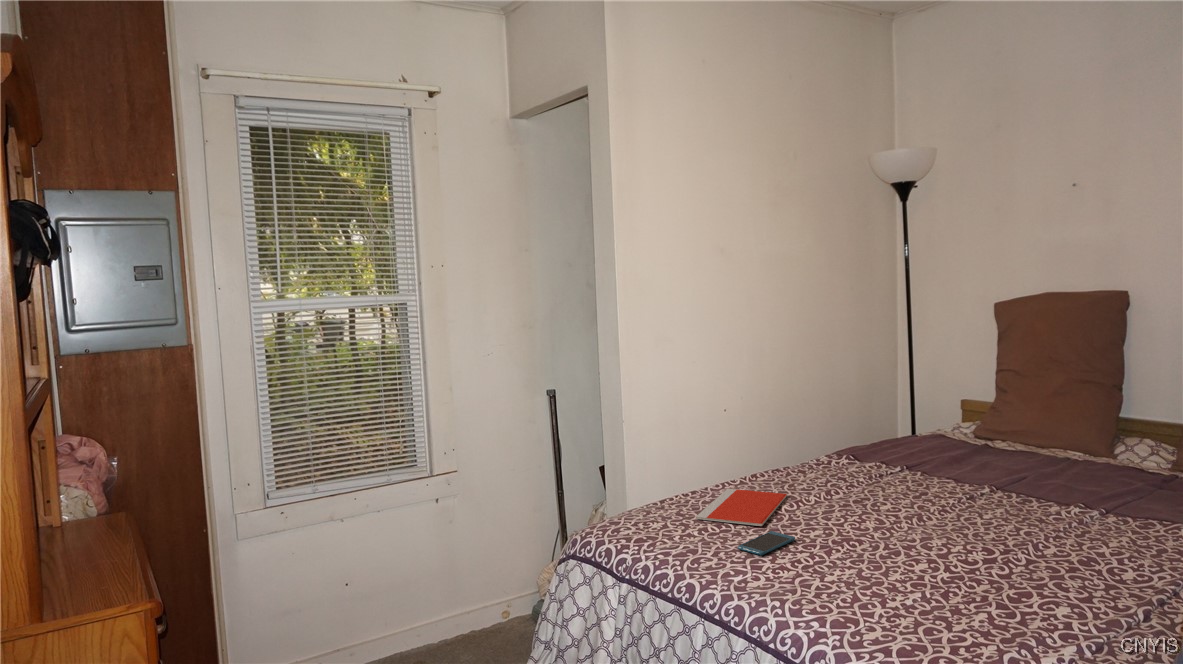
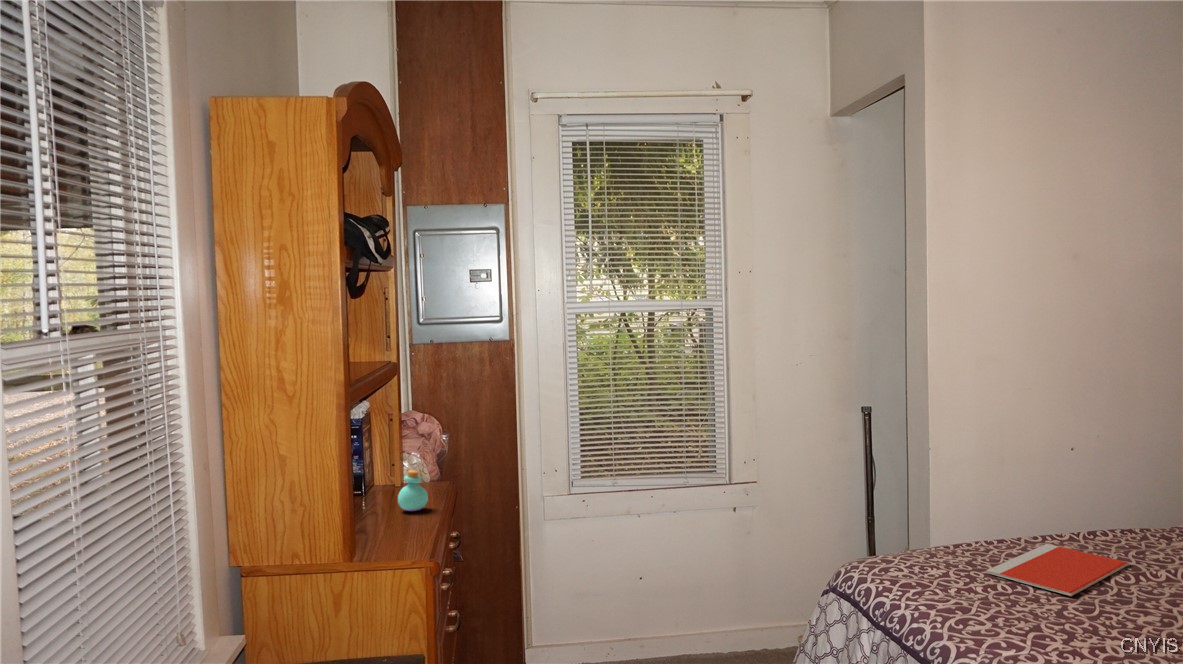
perfume bottle: none [69,504,111,554] -> present [398,470,428,511]
smartphone: present [738,531,795,555] -> none [1024,605,1112,631]

